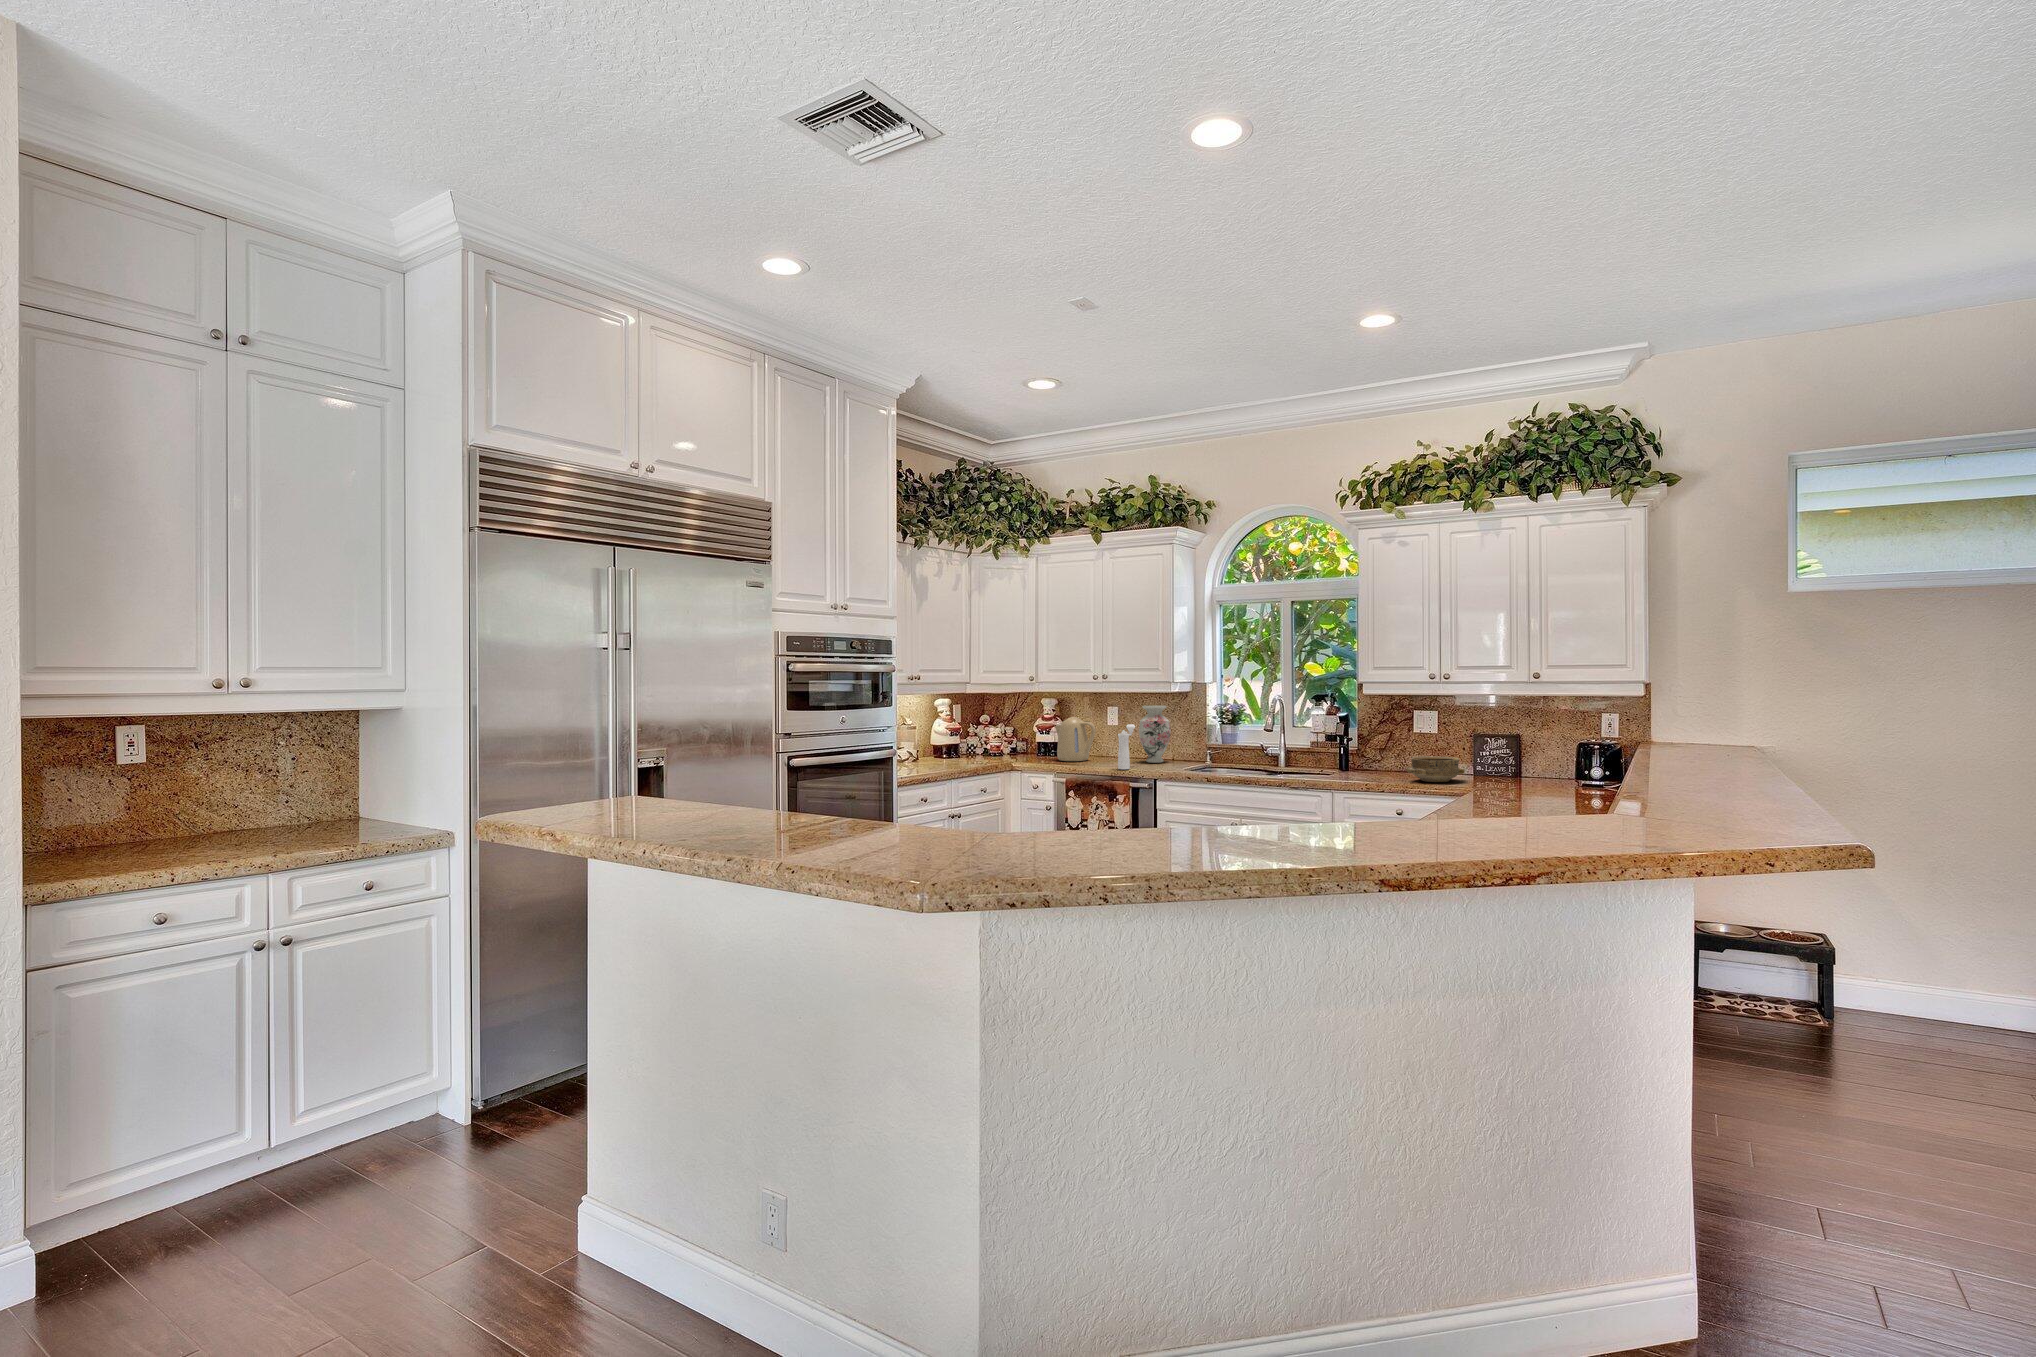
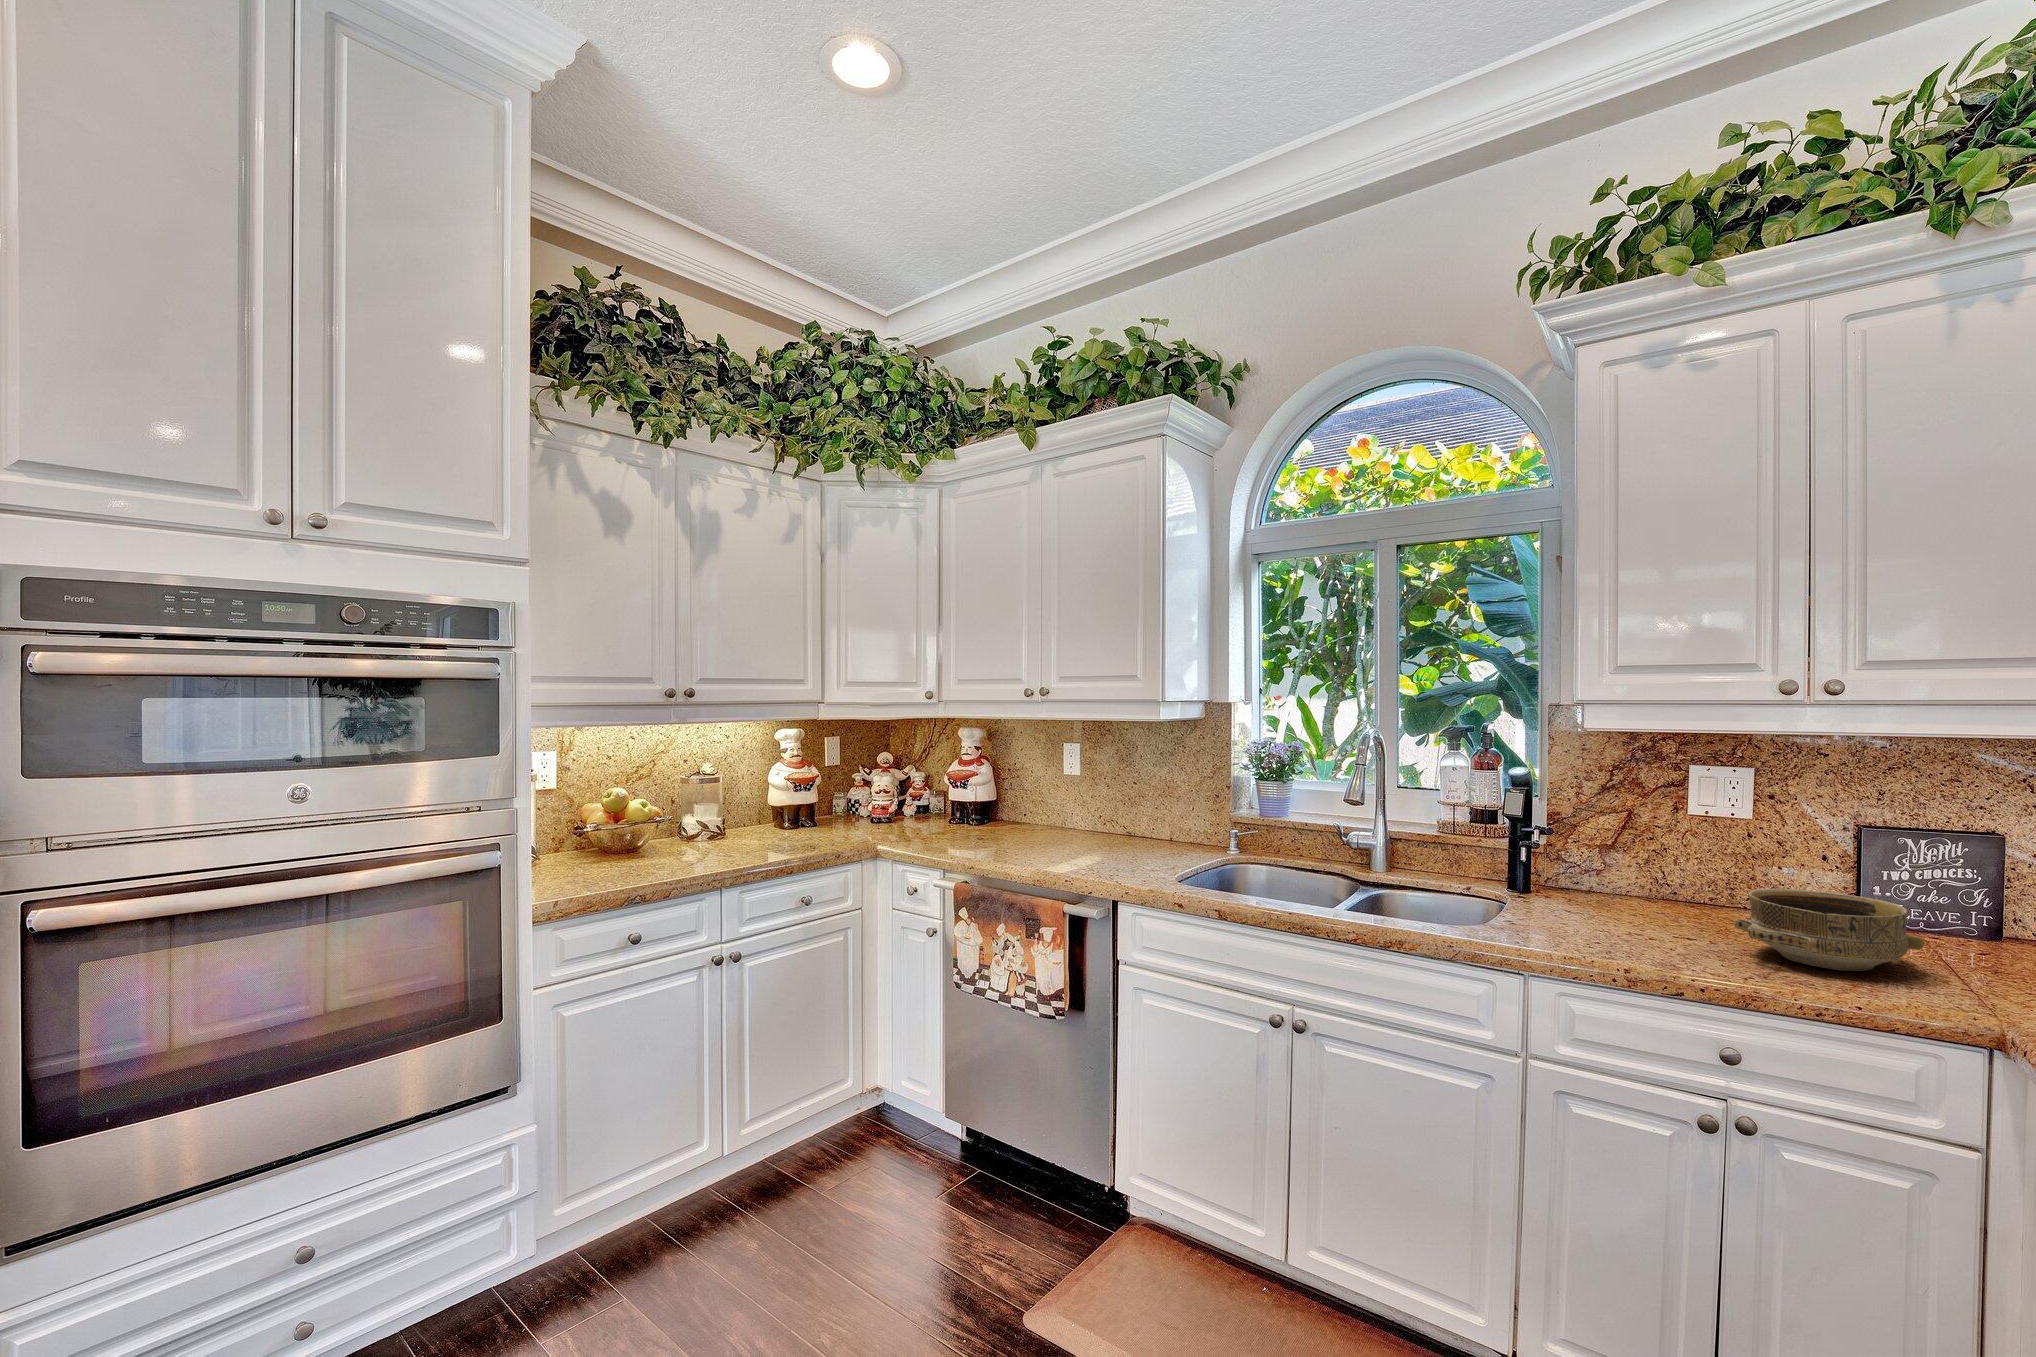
vase: present [1139,706,1171,763] -> none [1103,743,1163,850]
kettle: present [1055,717,1096,761] -> none [965,761,1031,840]
pepper mill: present [1118,724,1135,769] -> none [1051,780,1090,871]

